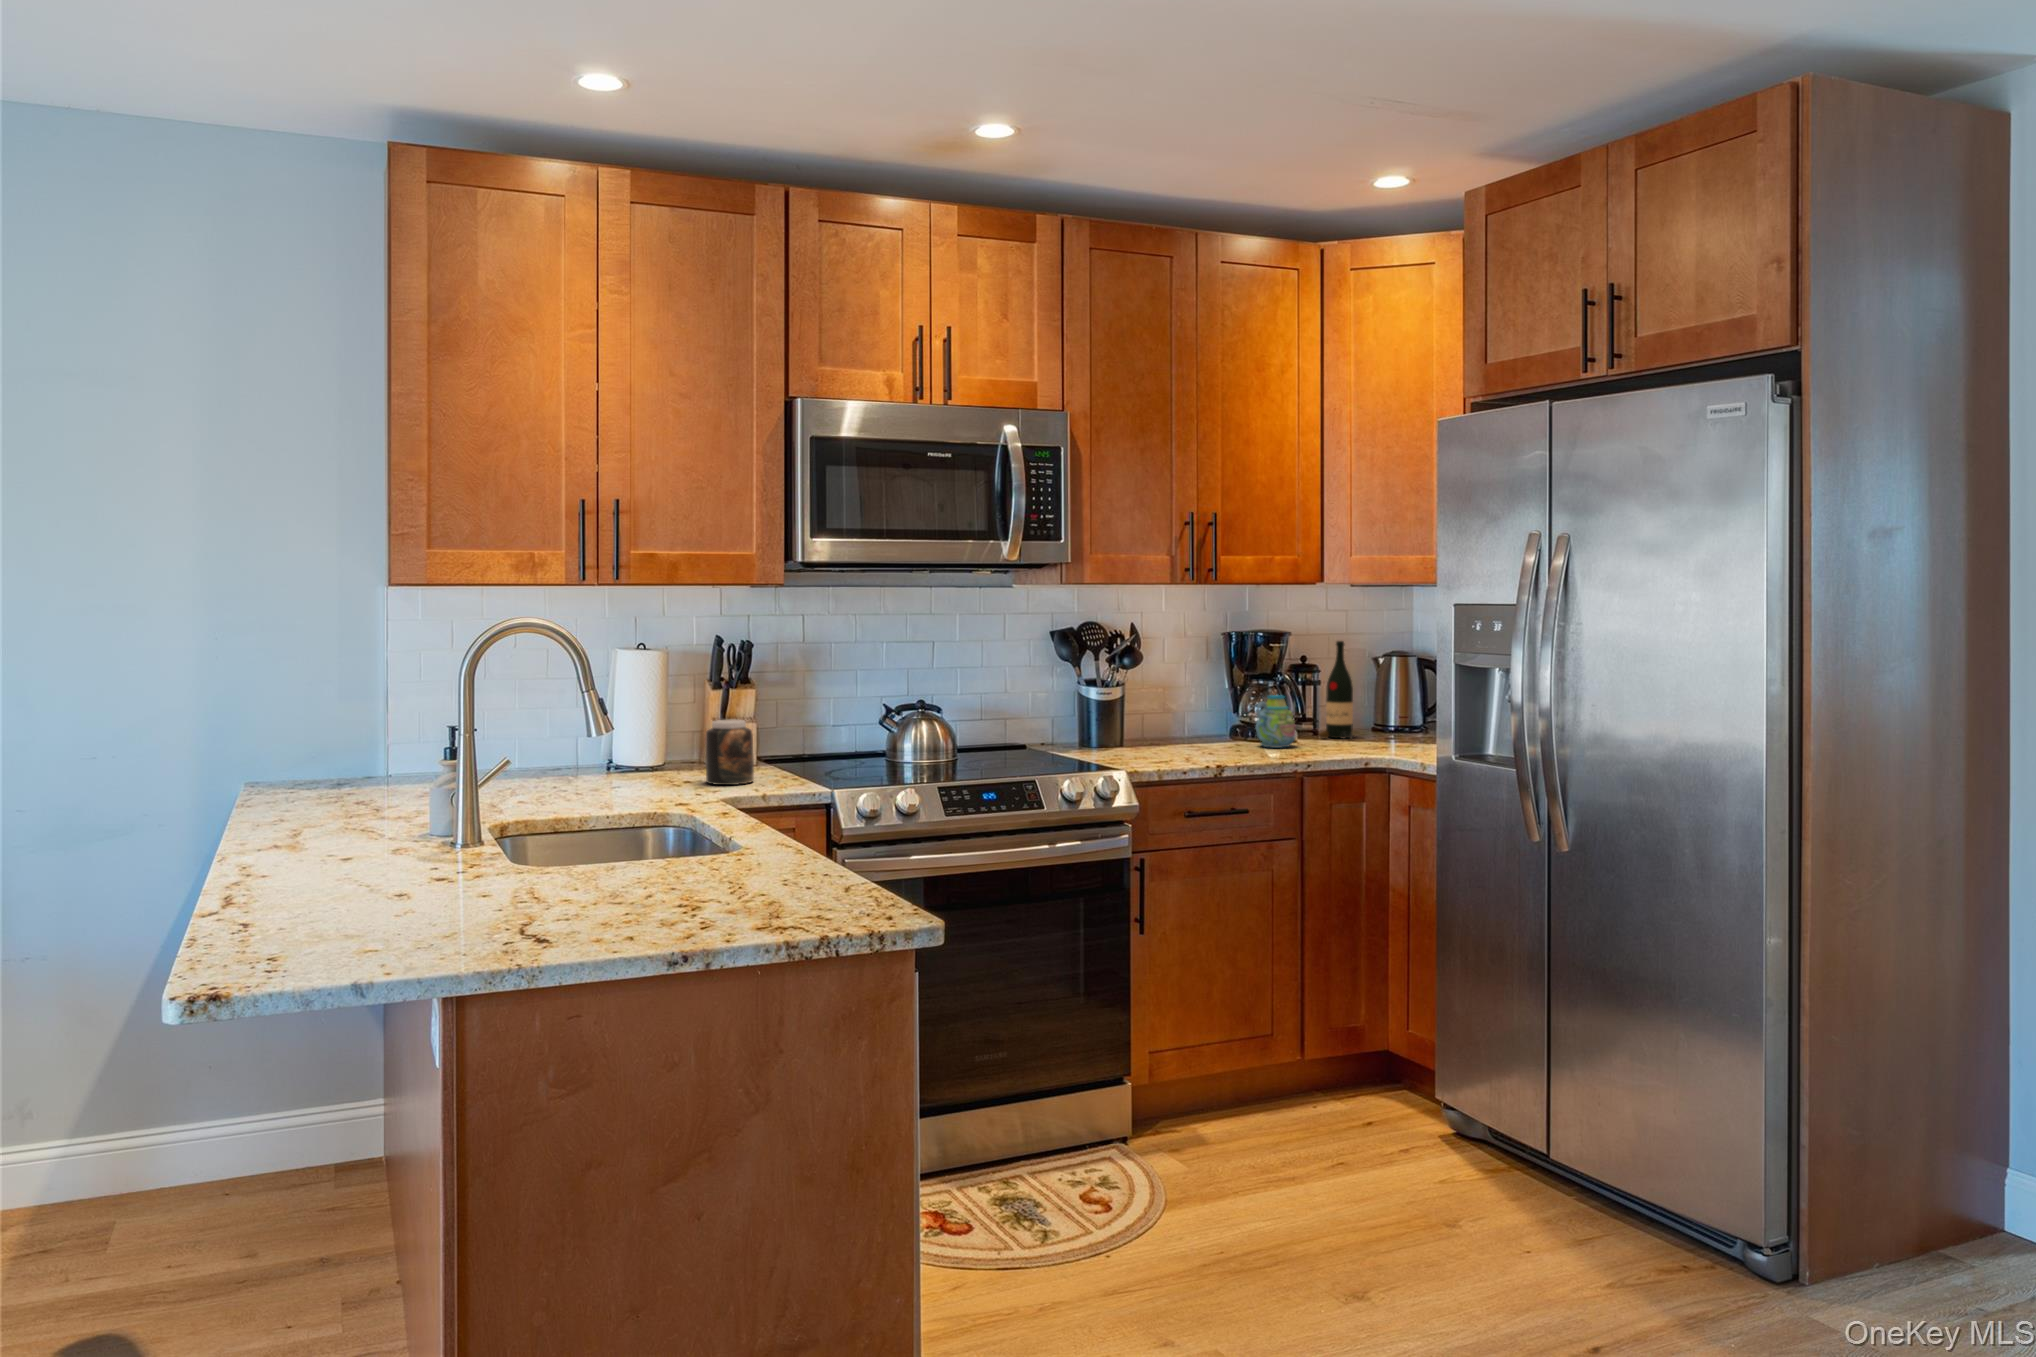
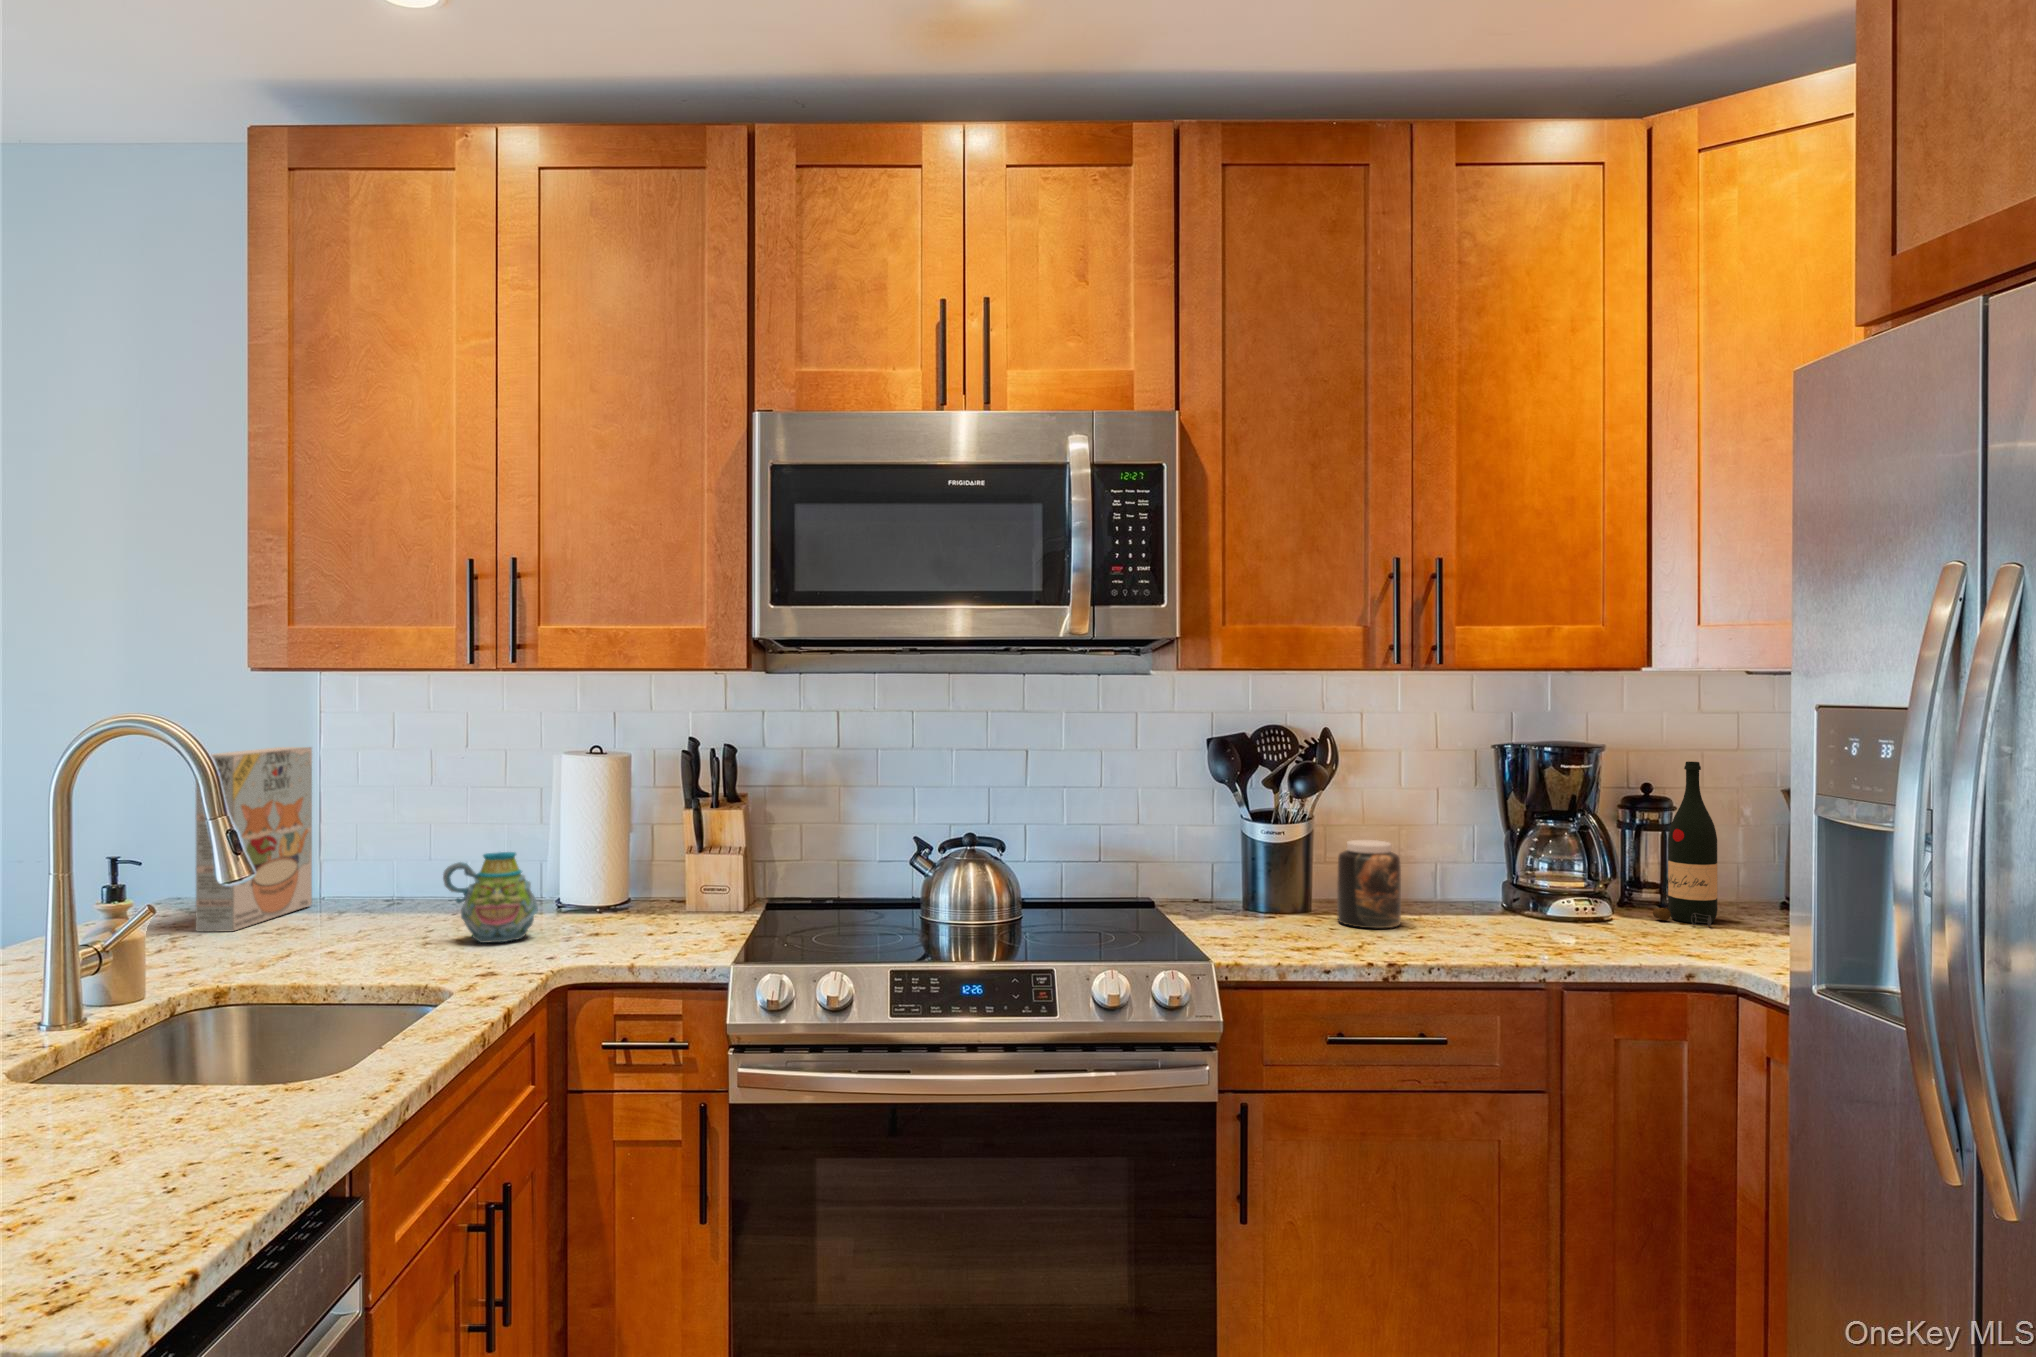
cereal box: none [345,656,384,806] -> present [196,747,312,932]
mug: present [1256,695,1295,748] -> present [443,852,538,943]
jar: present [706,720,754,785] -> present [1337,840,1401,928]

